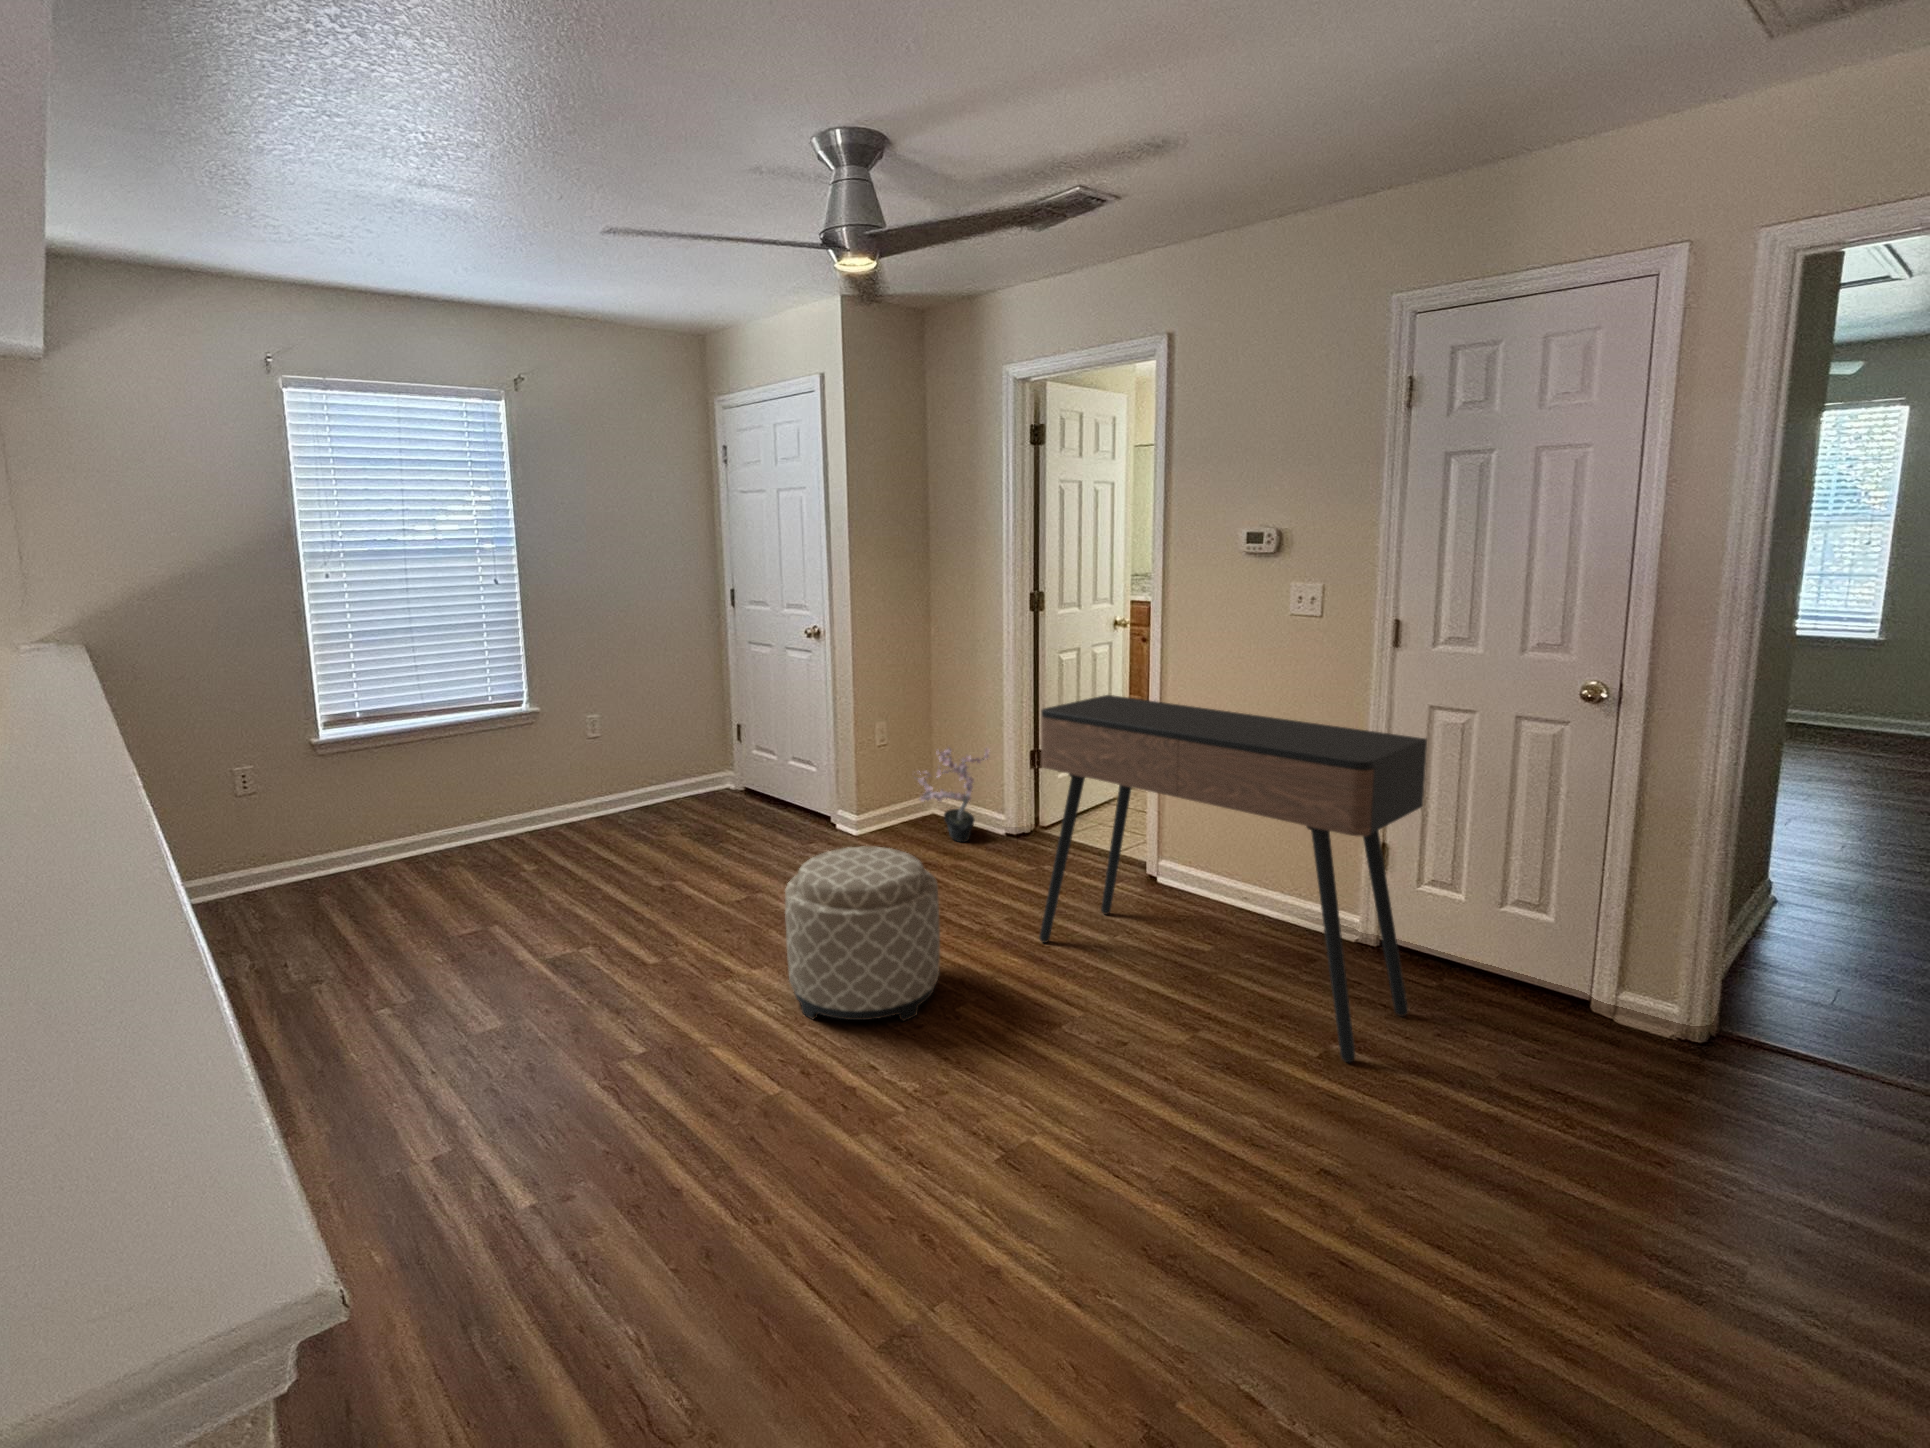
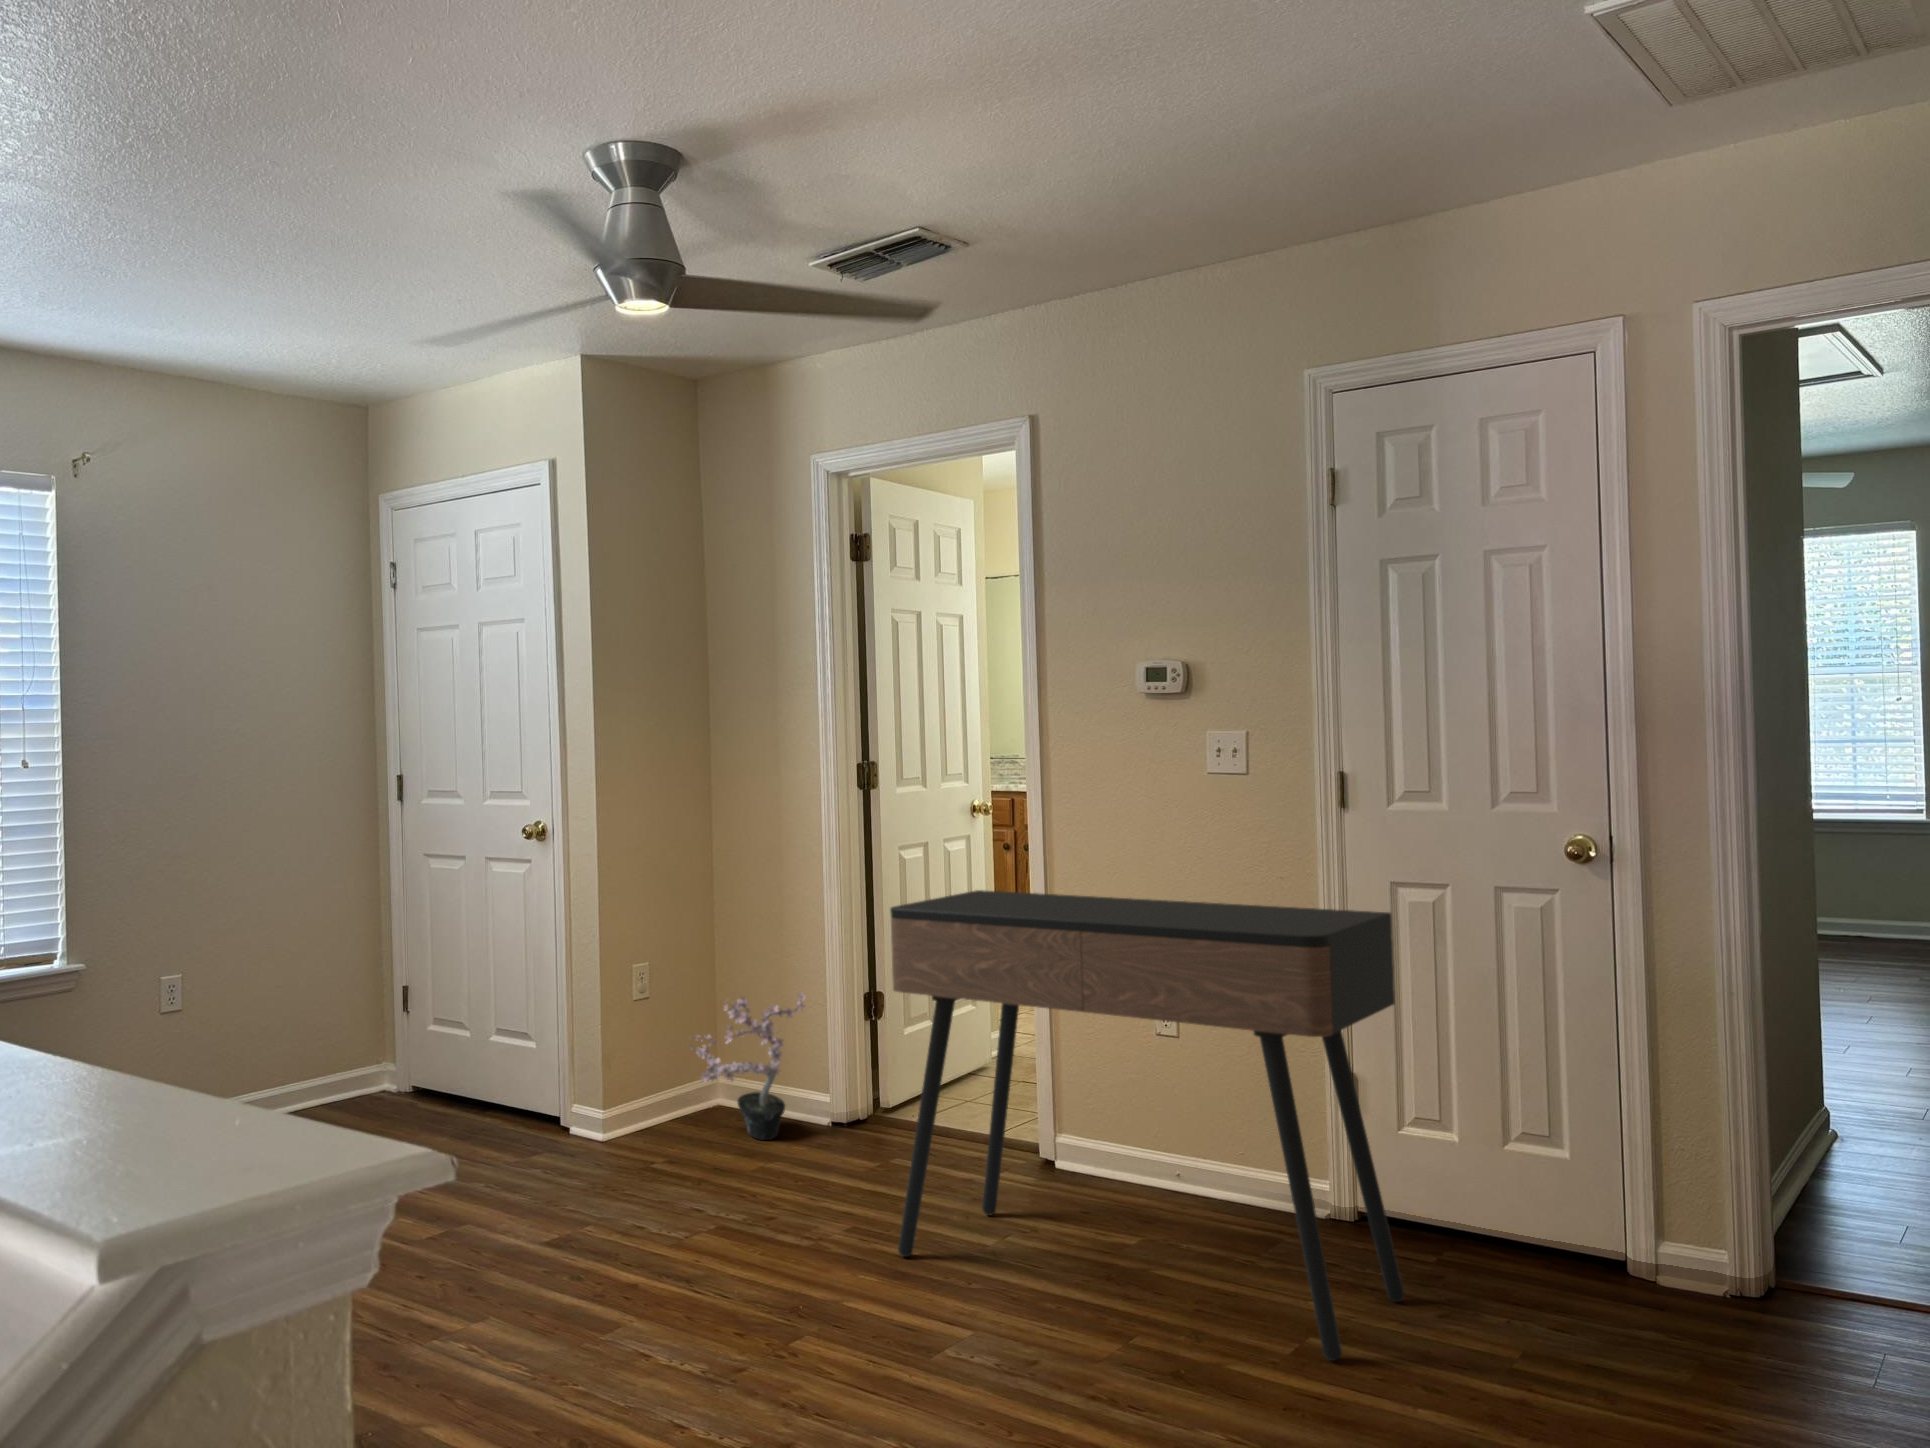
ottoman: present [785,846,940,1021] -> none [526,1117,759,1383]

